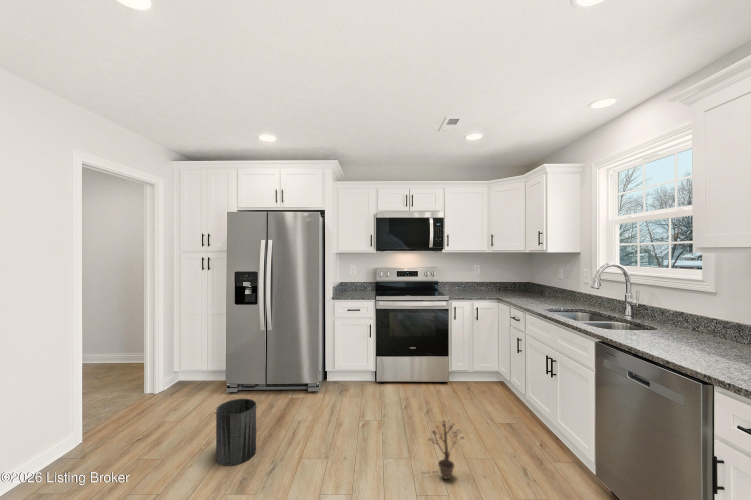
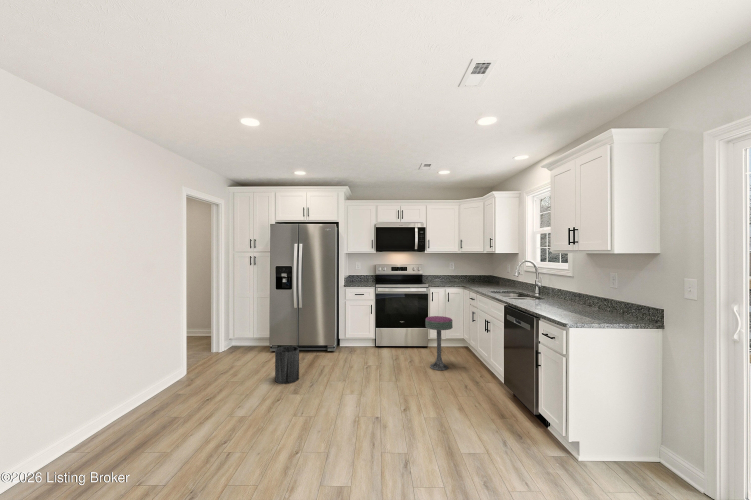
bar stool: none [452,346,493,432] -> present [425,316,453,370]
decorative plant: present [429,421,463,479] -> none [402,354,428,389]

